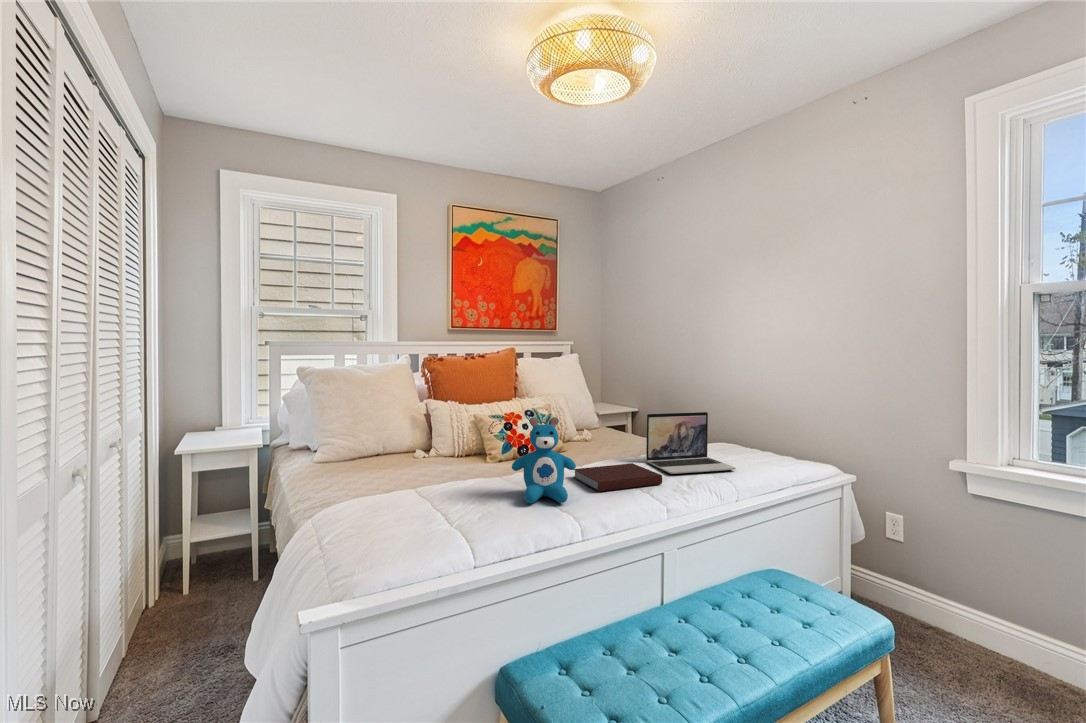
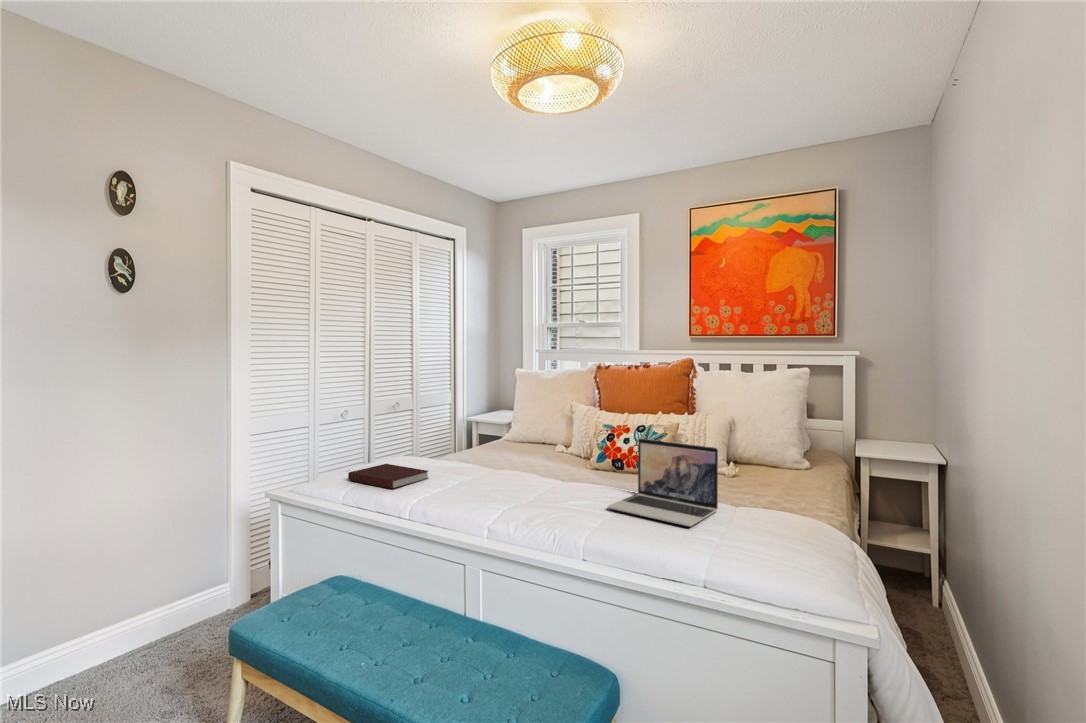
teddy bear: present [512,417,576,503] -> none [439,421,493,497]
notebook: present [574,463,662,491] -> present [348,464,428,489]

